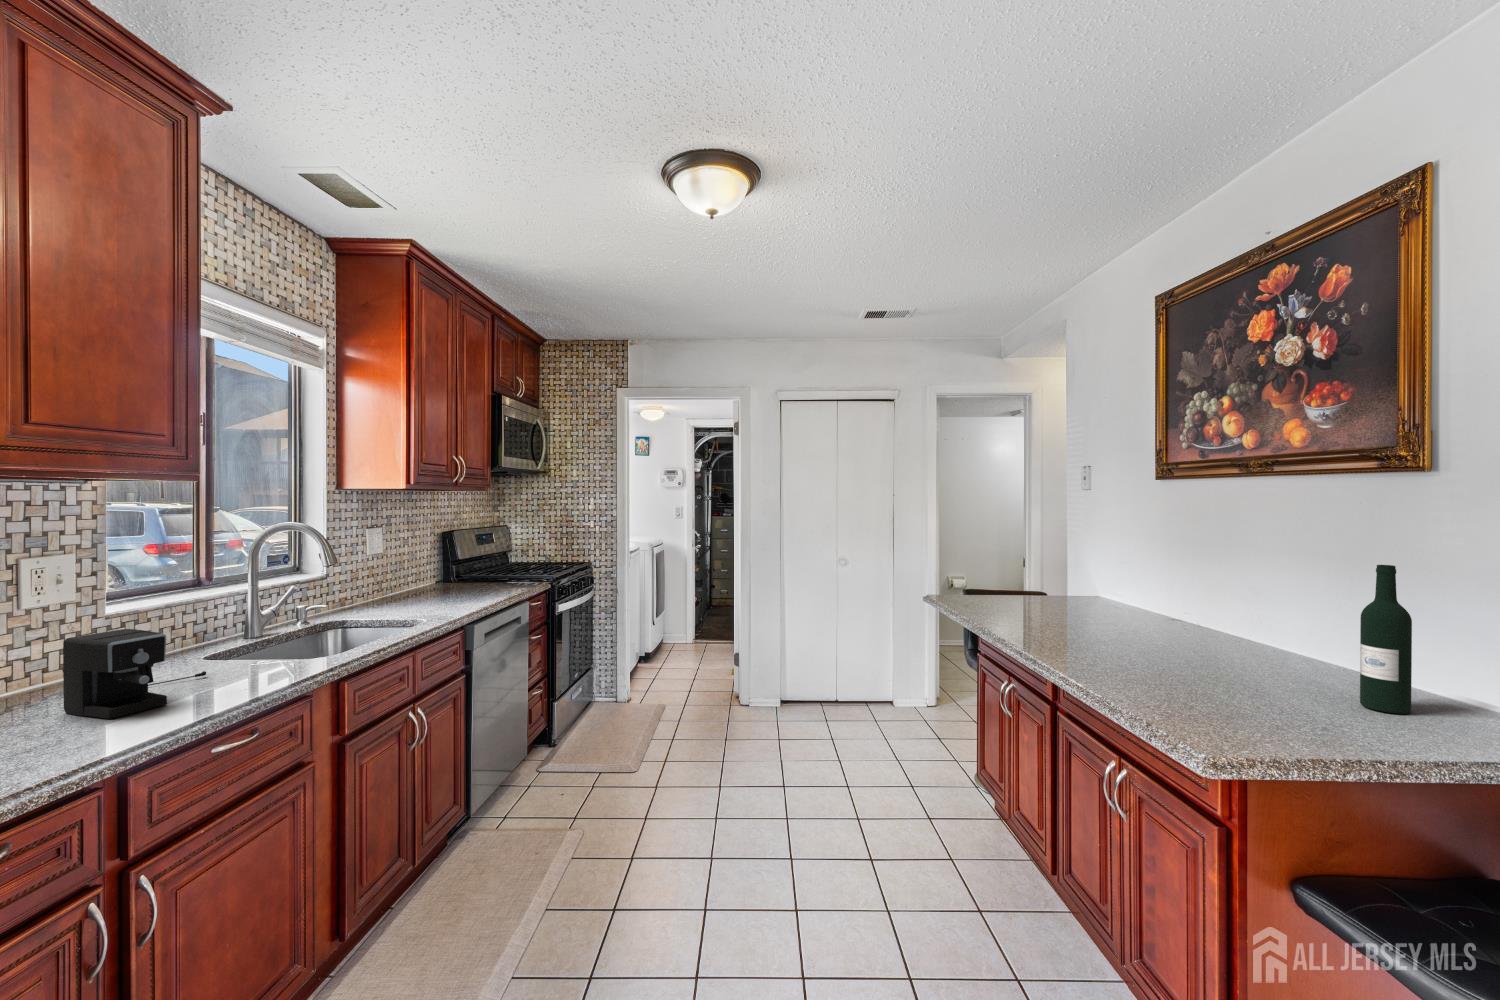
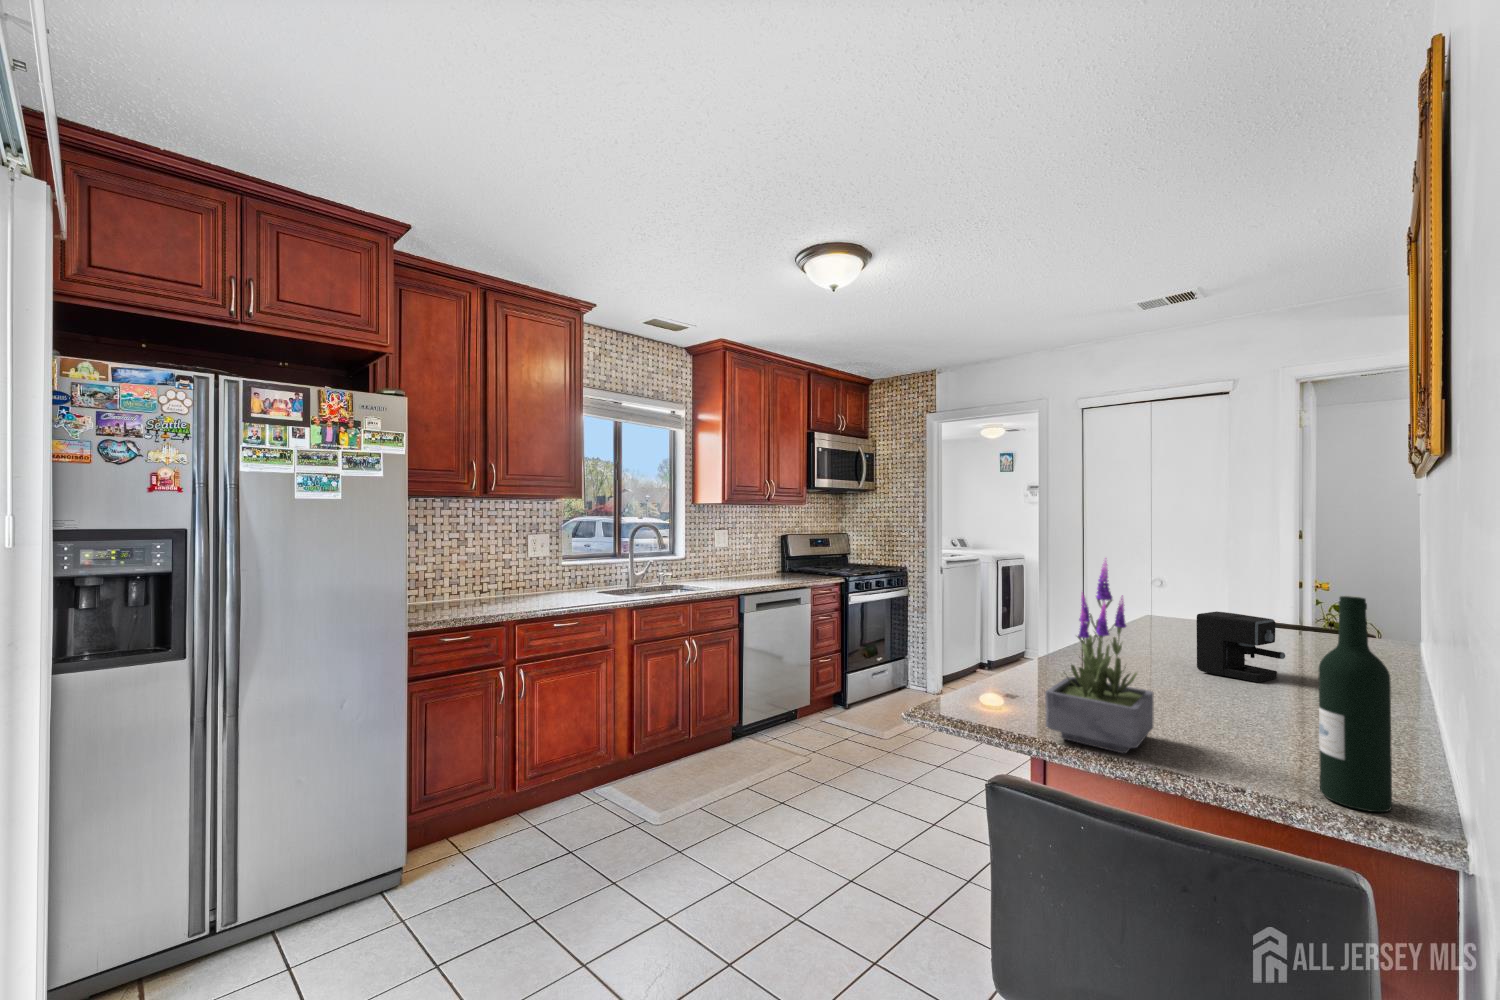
potted plant: none [1149,545,1267,716] -> present [1045,558,1154,753]
coffee maker: present [63,629,206,719] -> present [1197,611,1285,682]

